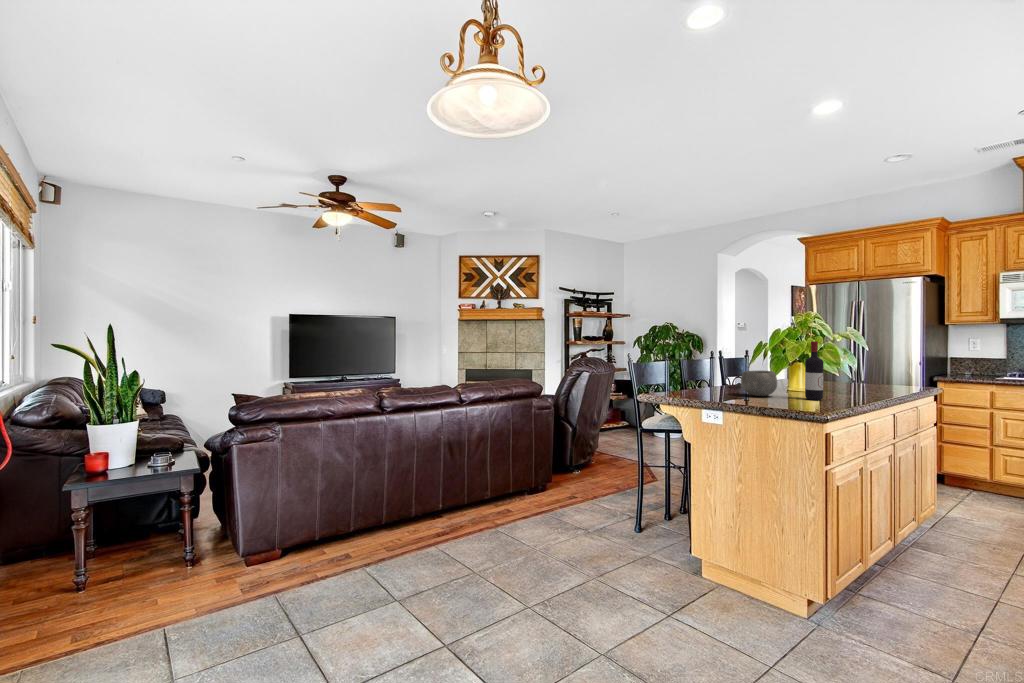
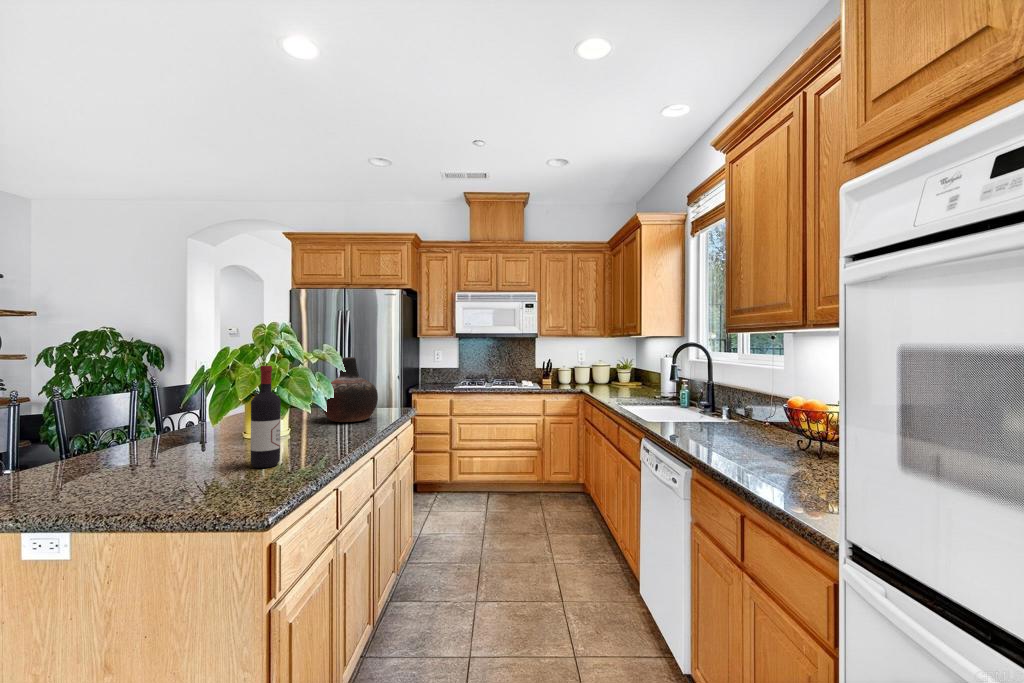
vase: none [842,340,894,389] -> present [323,357,378,422]
ceramic bowl: present [741,371,777,396] -> none [123,421,201,474]

